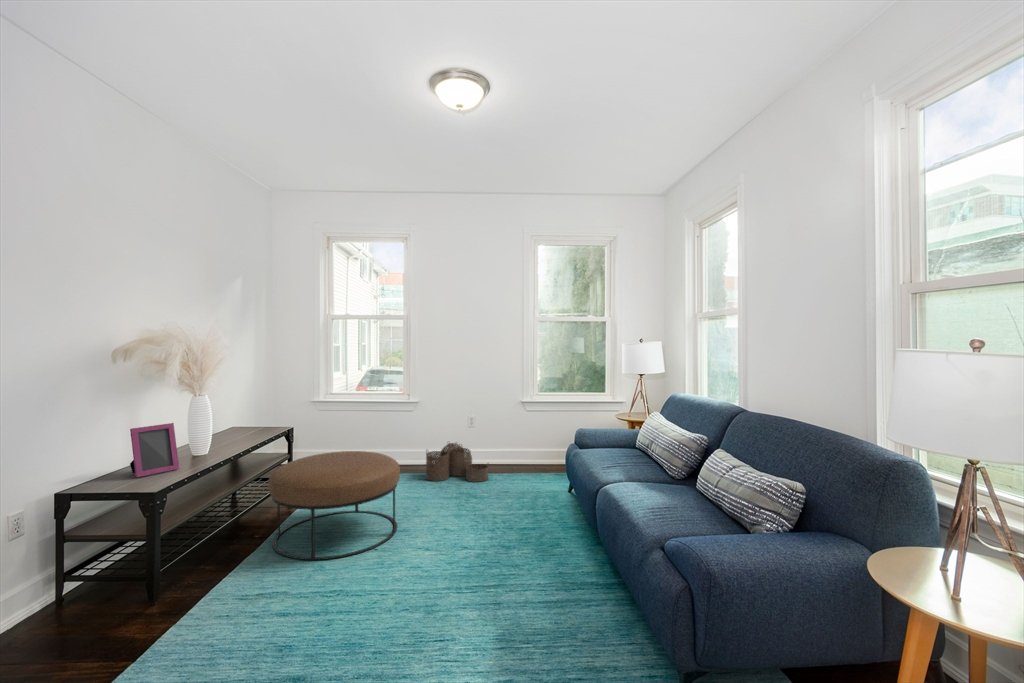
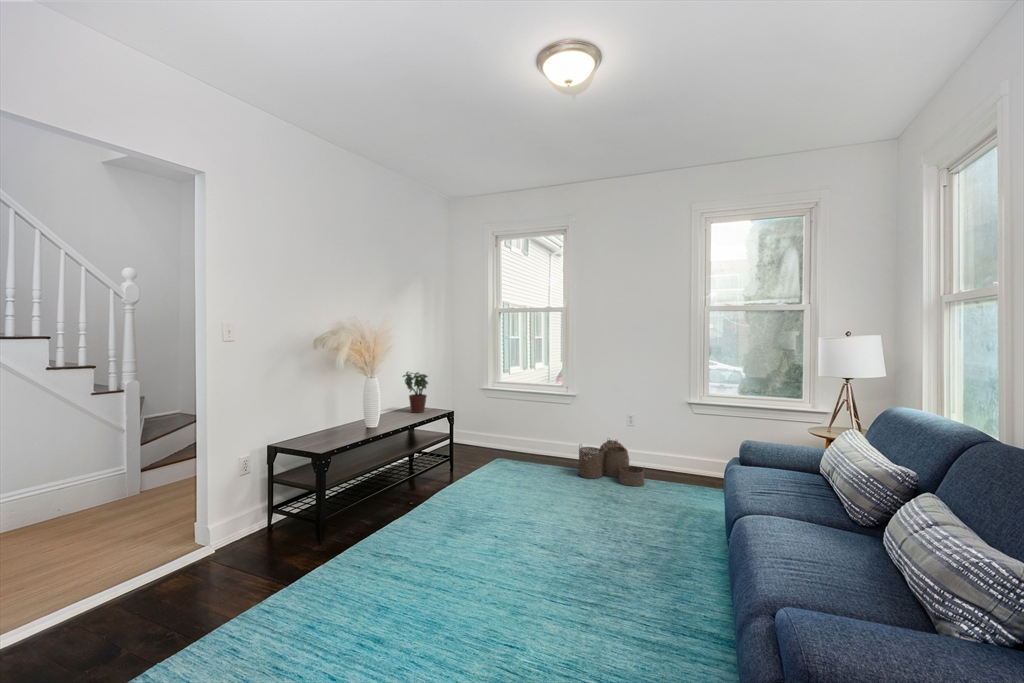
potted plant: none [228,388,261,435] -> present [403,372,428,413]
picture frame: present [130,423,179,477] -> none [314,398,348,440]
ottoman: present [269,451,400,560] -> none [414,437,532,538]

